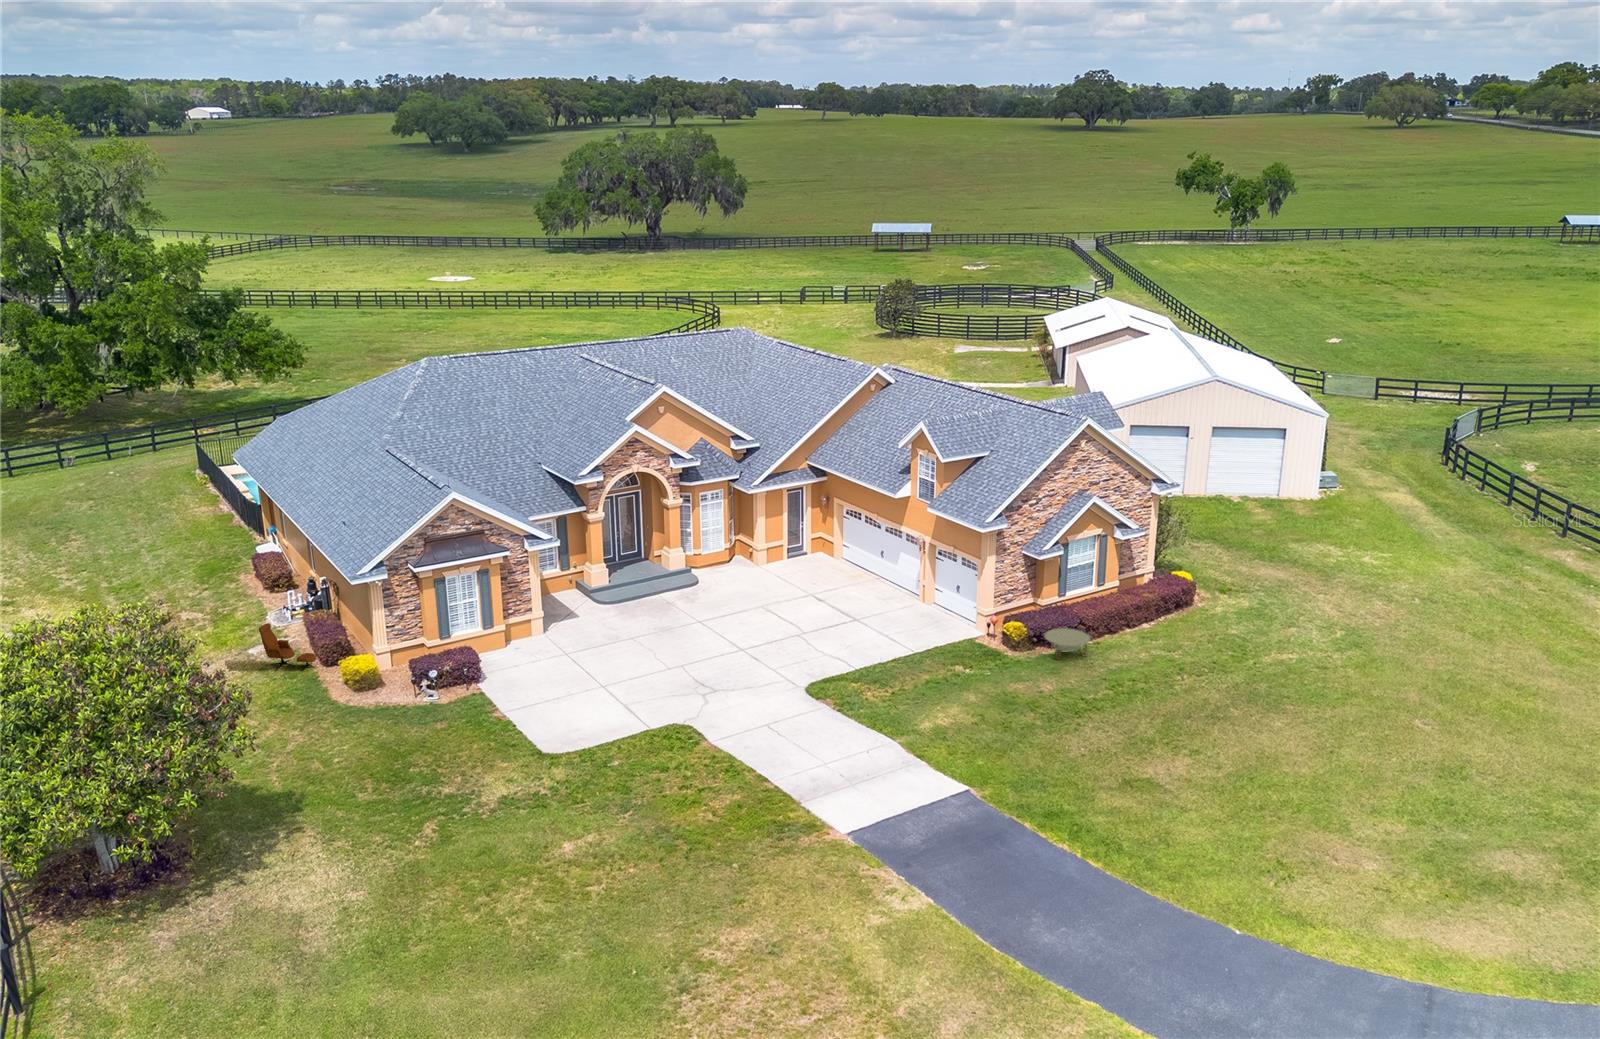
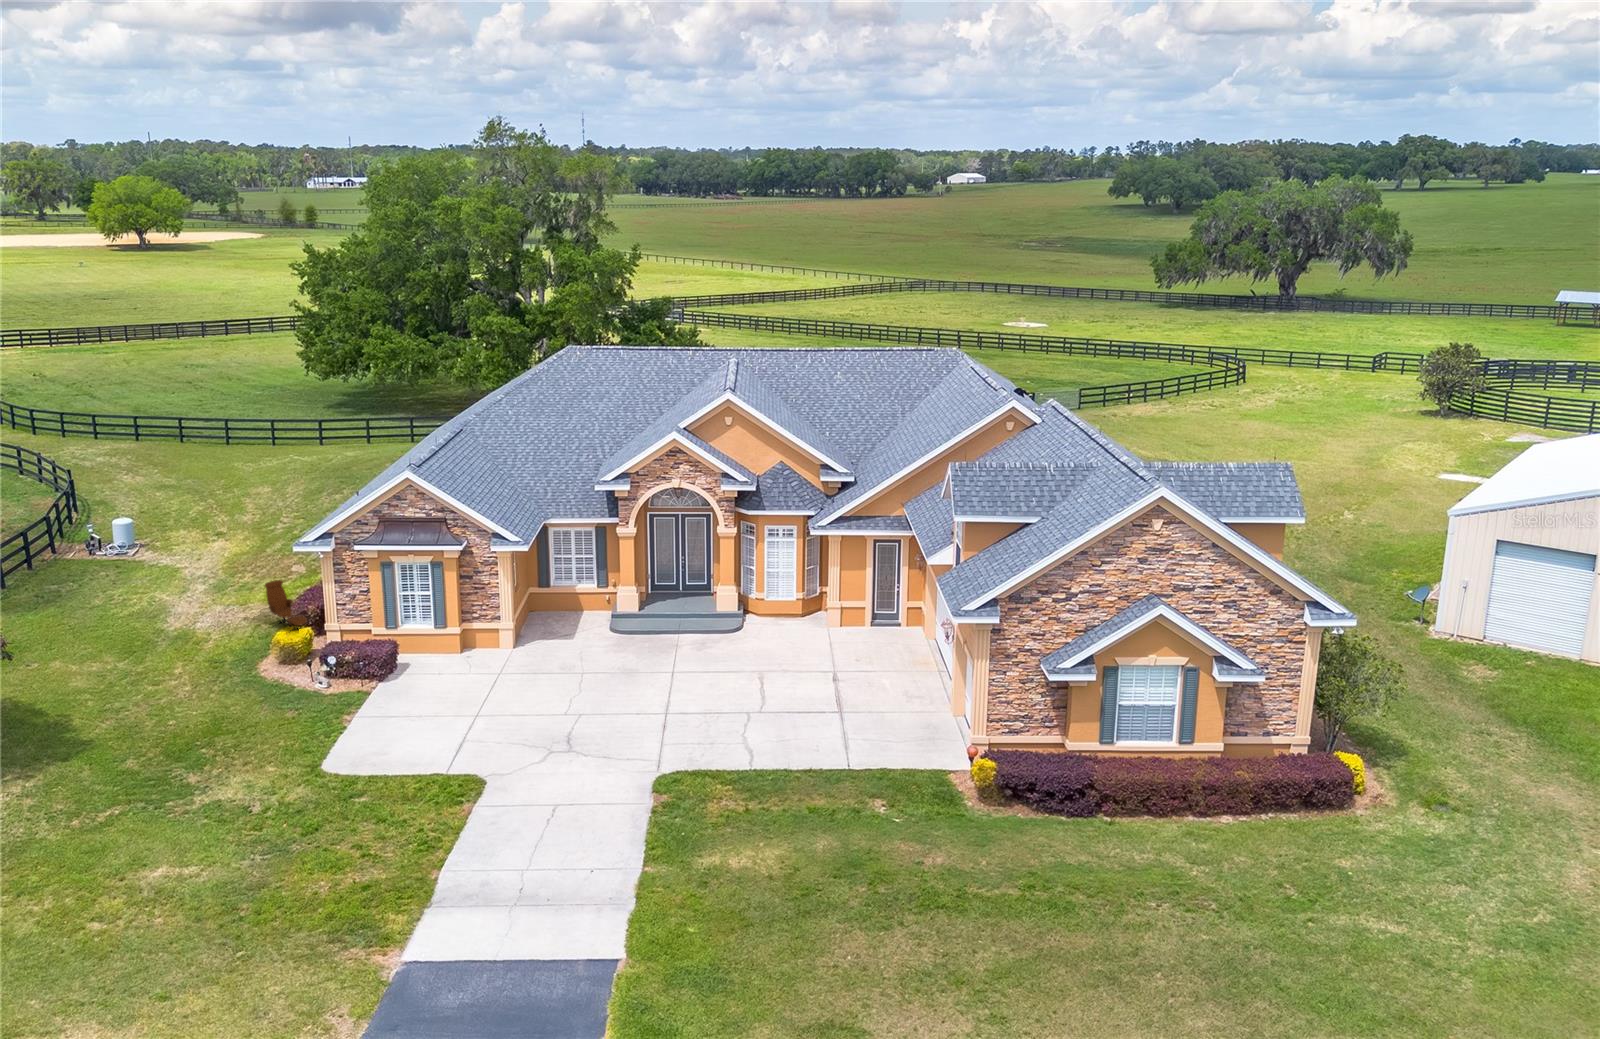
round table: present [1044,628,1090,660] -> none [1004,782,1072,834]

